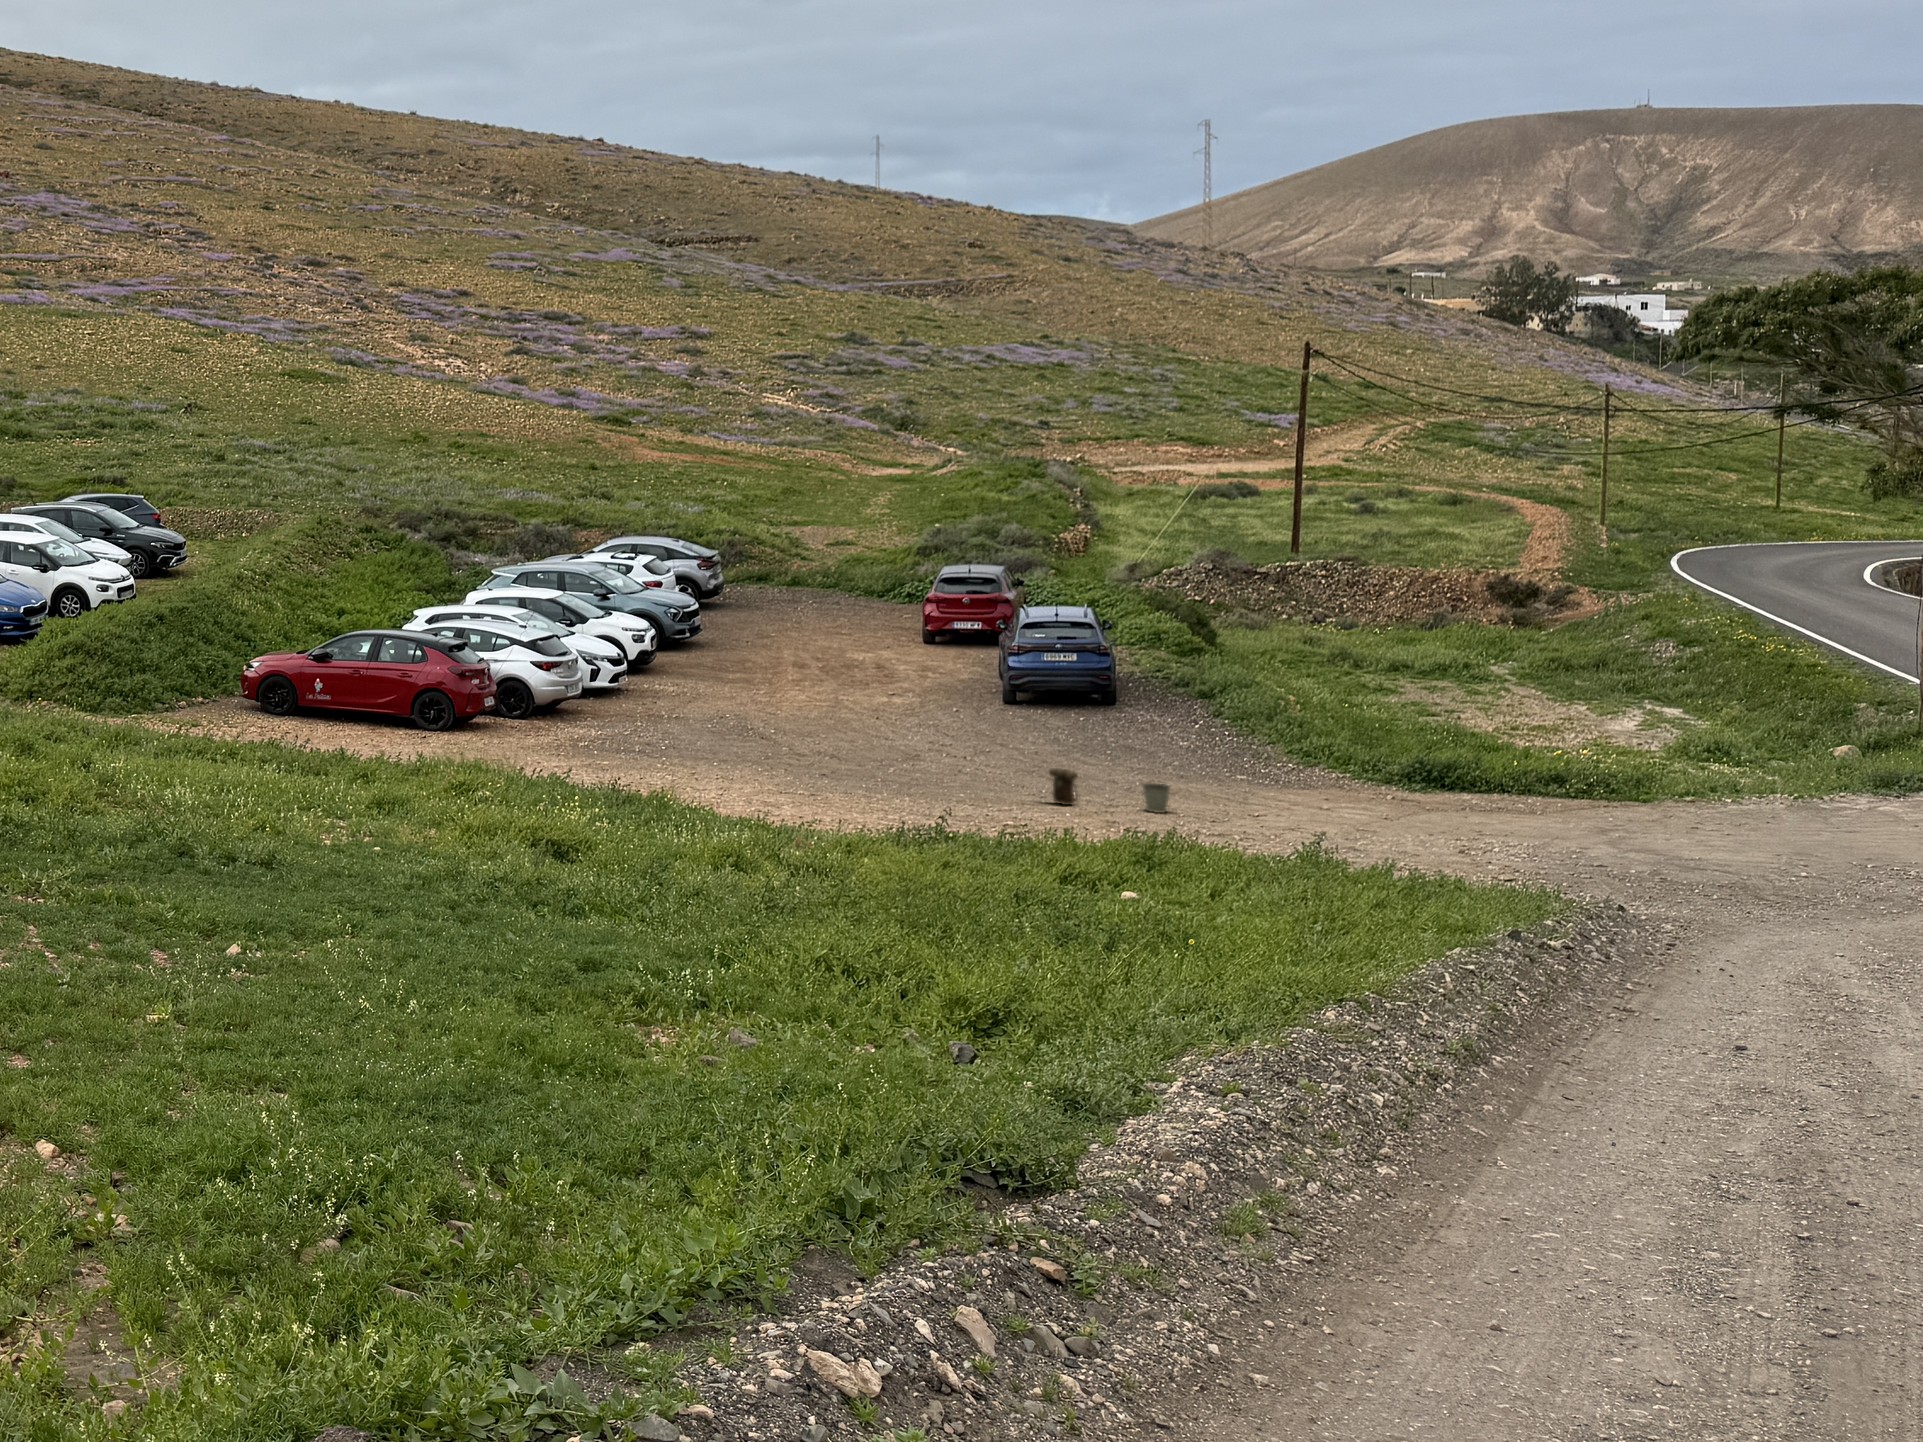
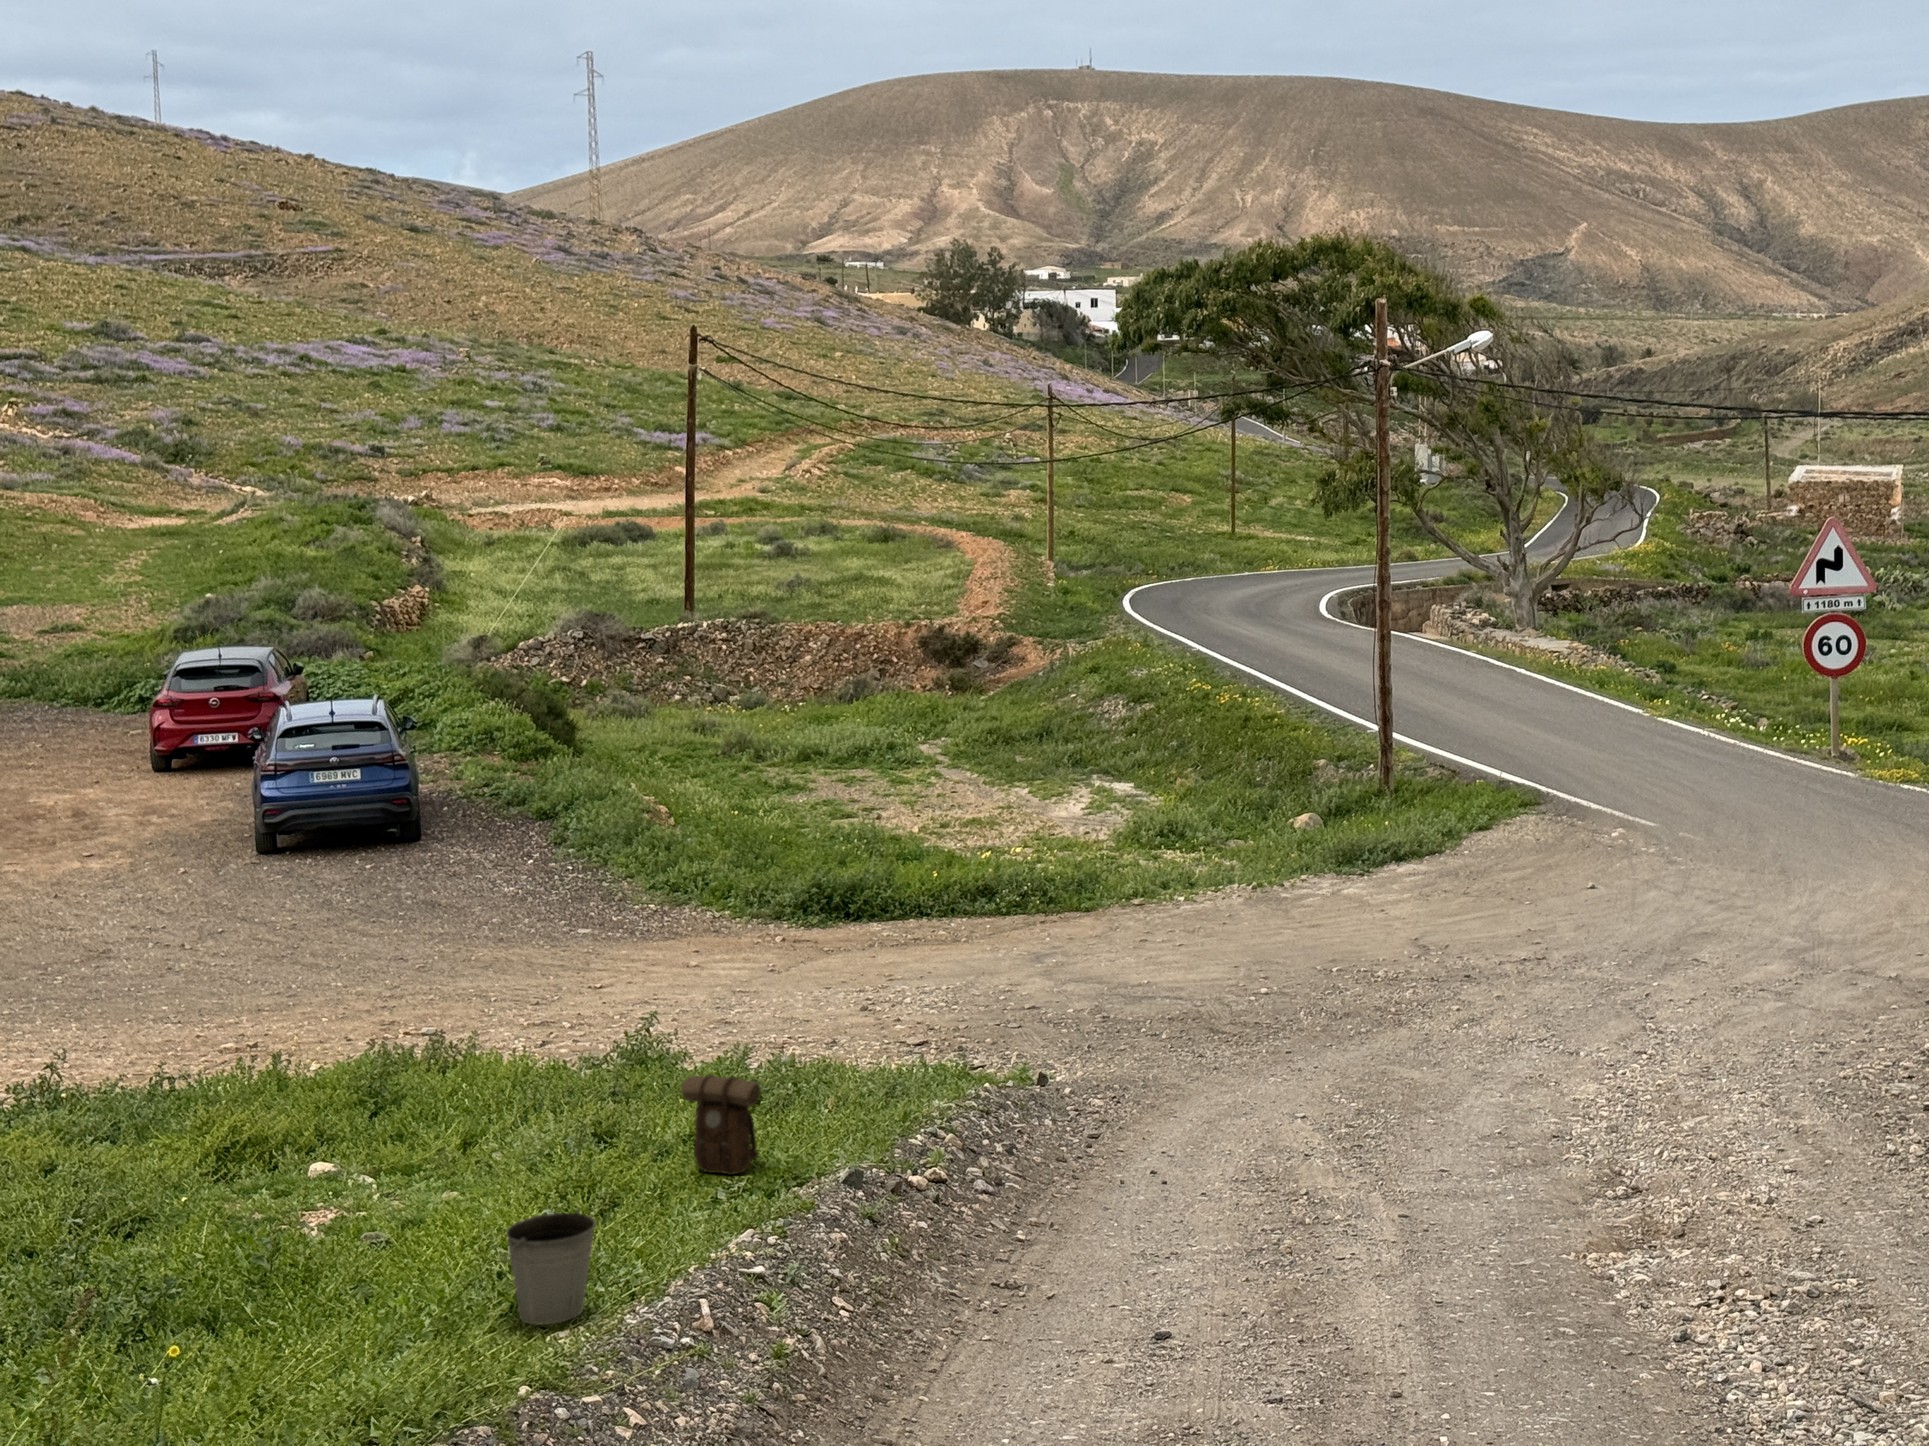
backpack: present [1048,768,1077,805] -> present [681,1075,760,1175]

